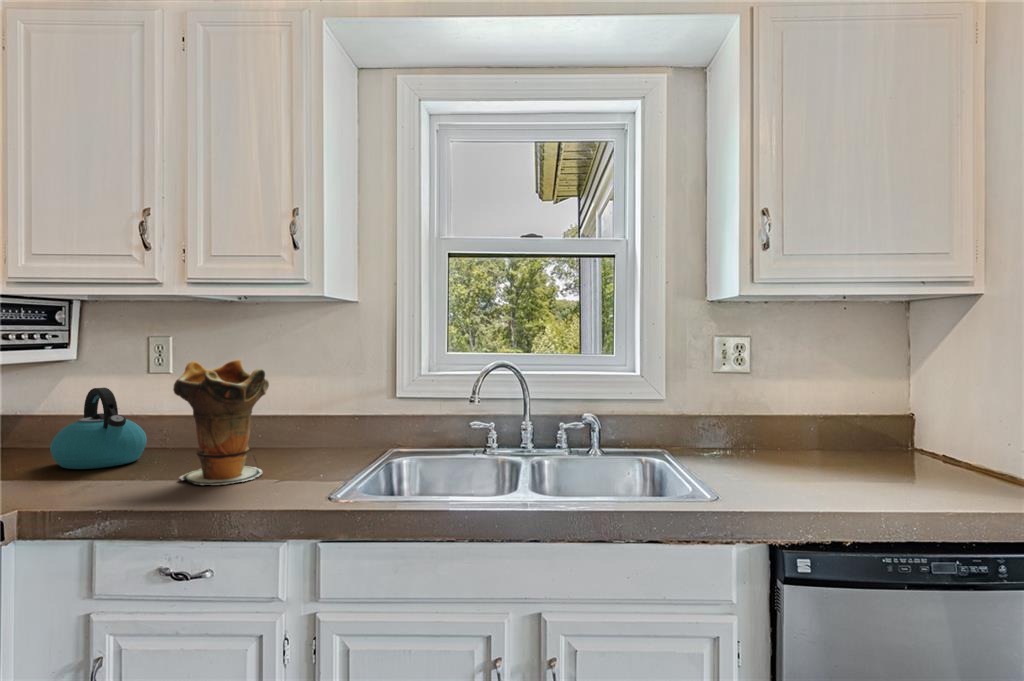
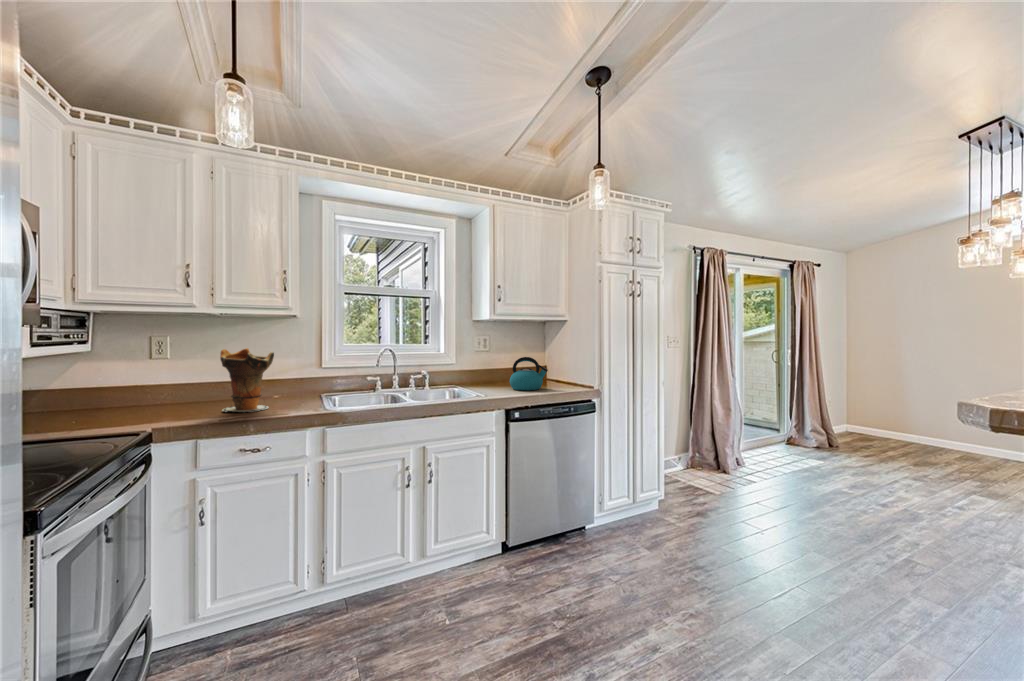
kettle: present [50,388,147,469] -> present [510,357,548,390]

